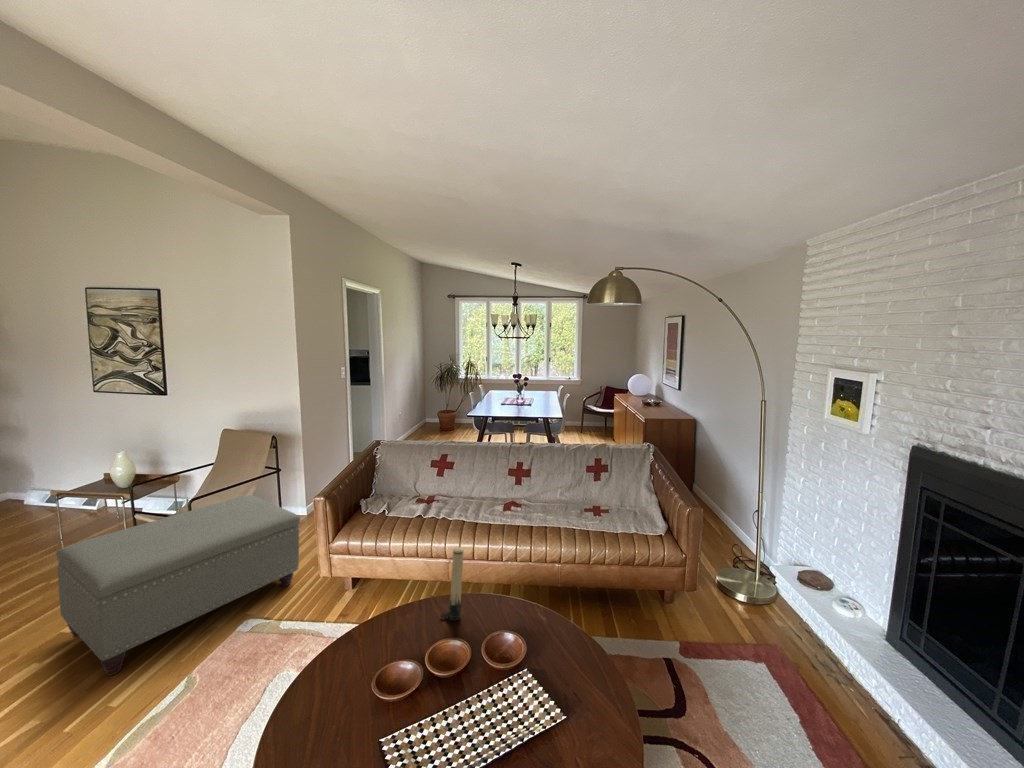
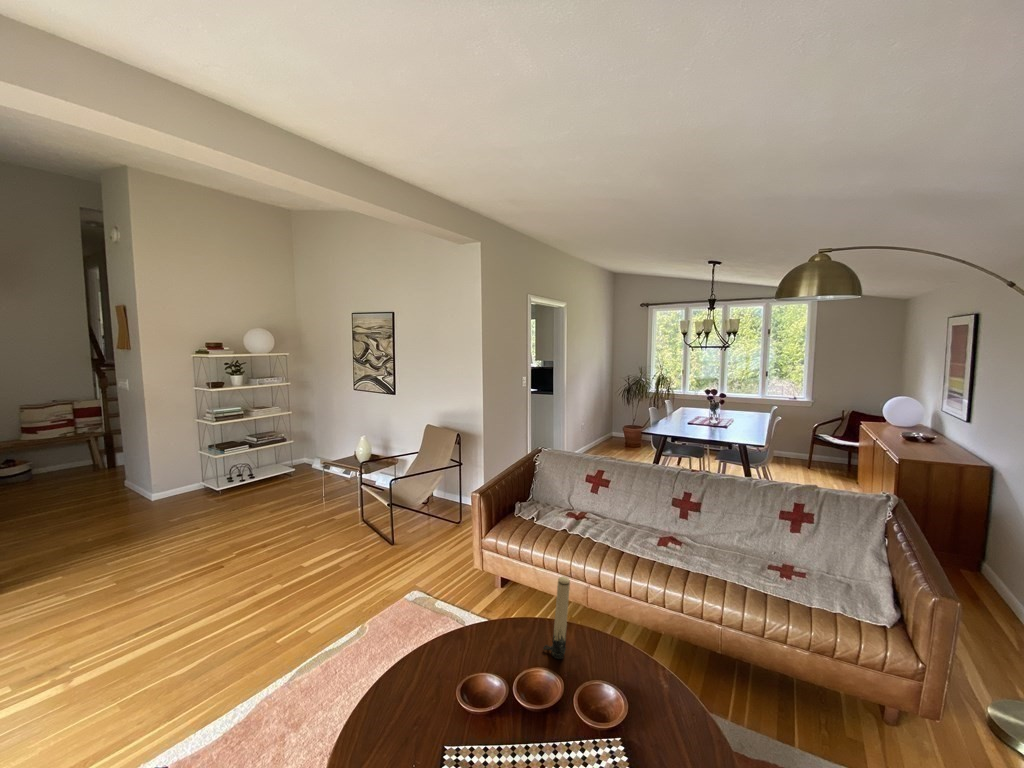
ottoman: present [56,495,300,676] -> none [302,483,464,608]

